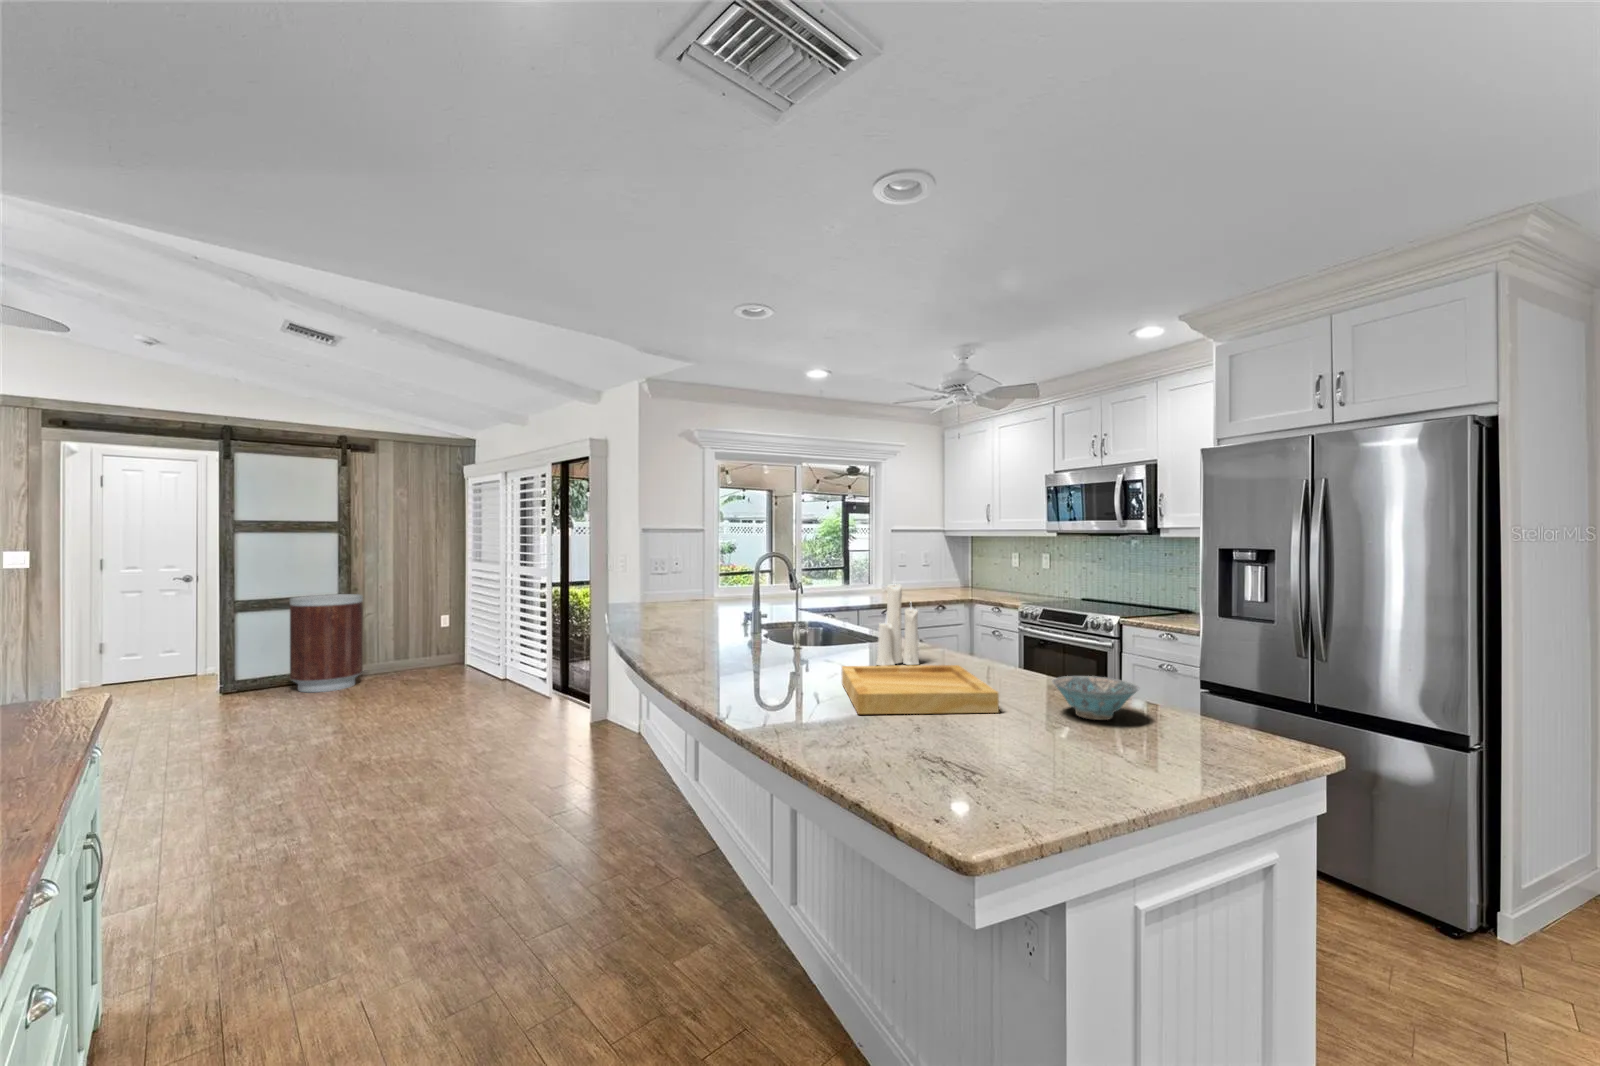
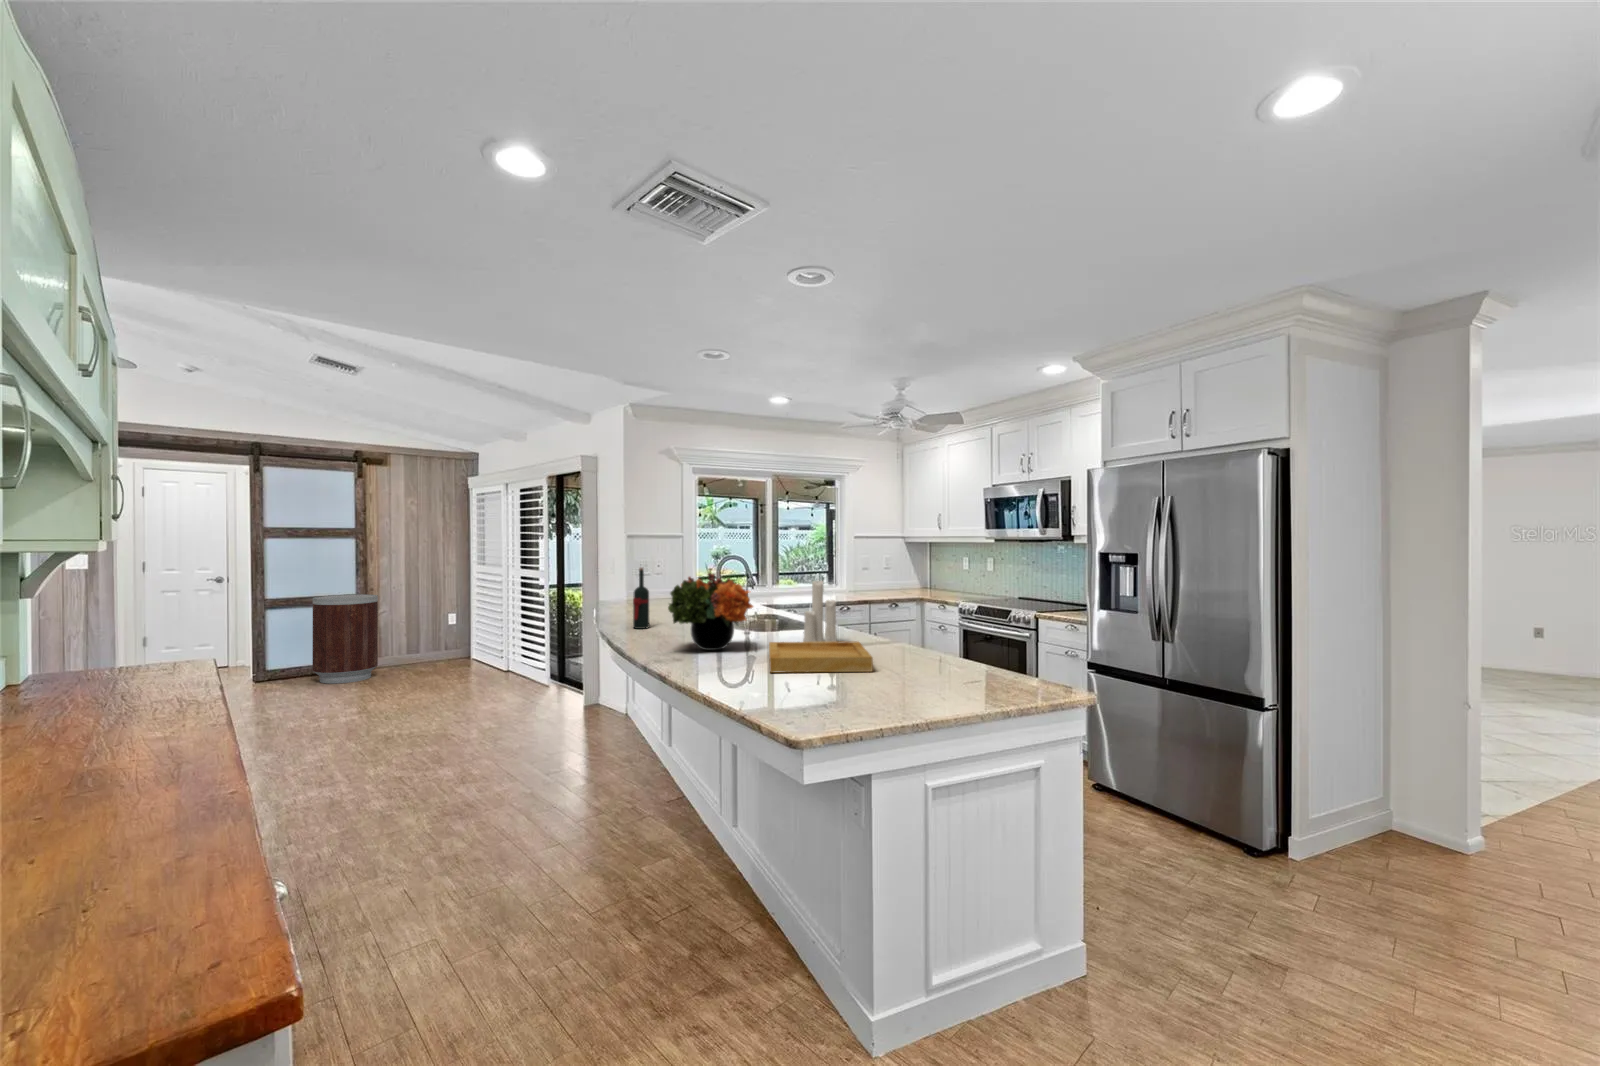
wine bottle: none [655,567,674,642] -> present [633,568,649,629]
flower arrangement: none [704,575,818,676] -> present [668,573,753,650]
ceramic bowl: present [1052,676,1139,720] -> none [911,646,971,676]

